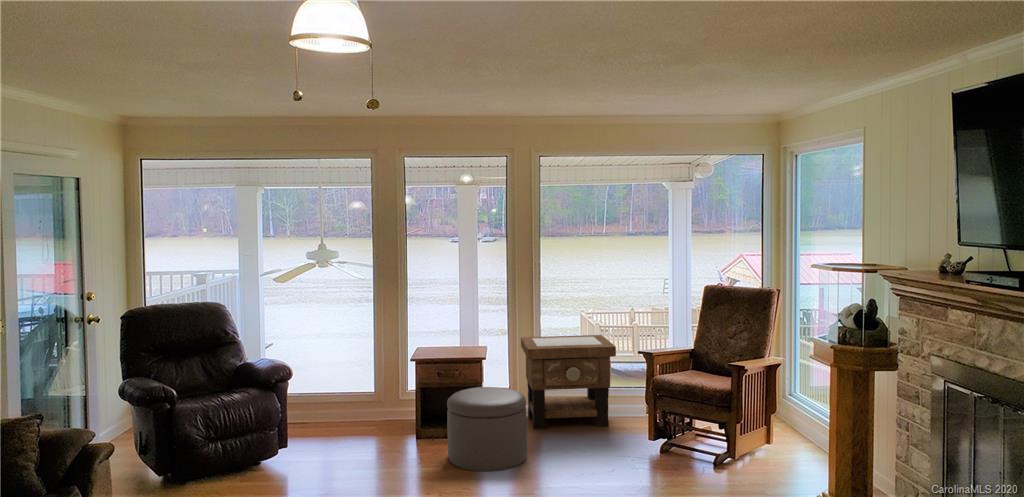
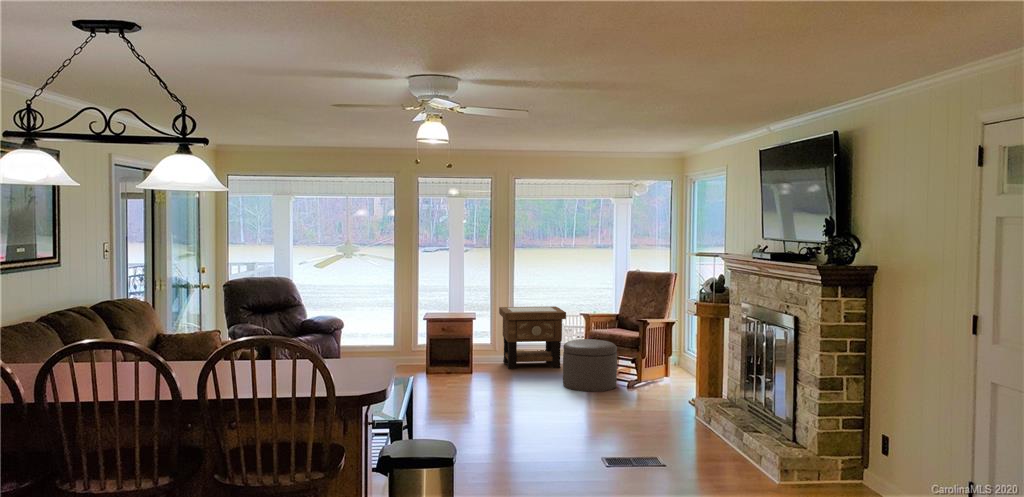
ottoman: present [447,387,527,471] -> present [563,339,617,392]

